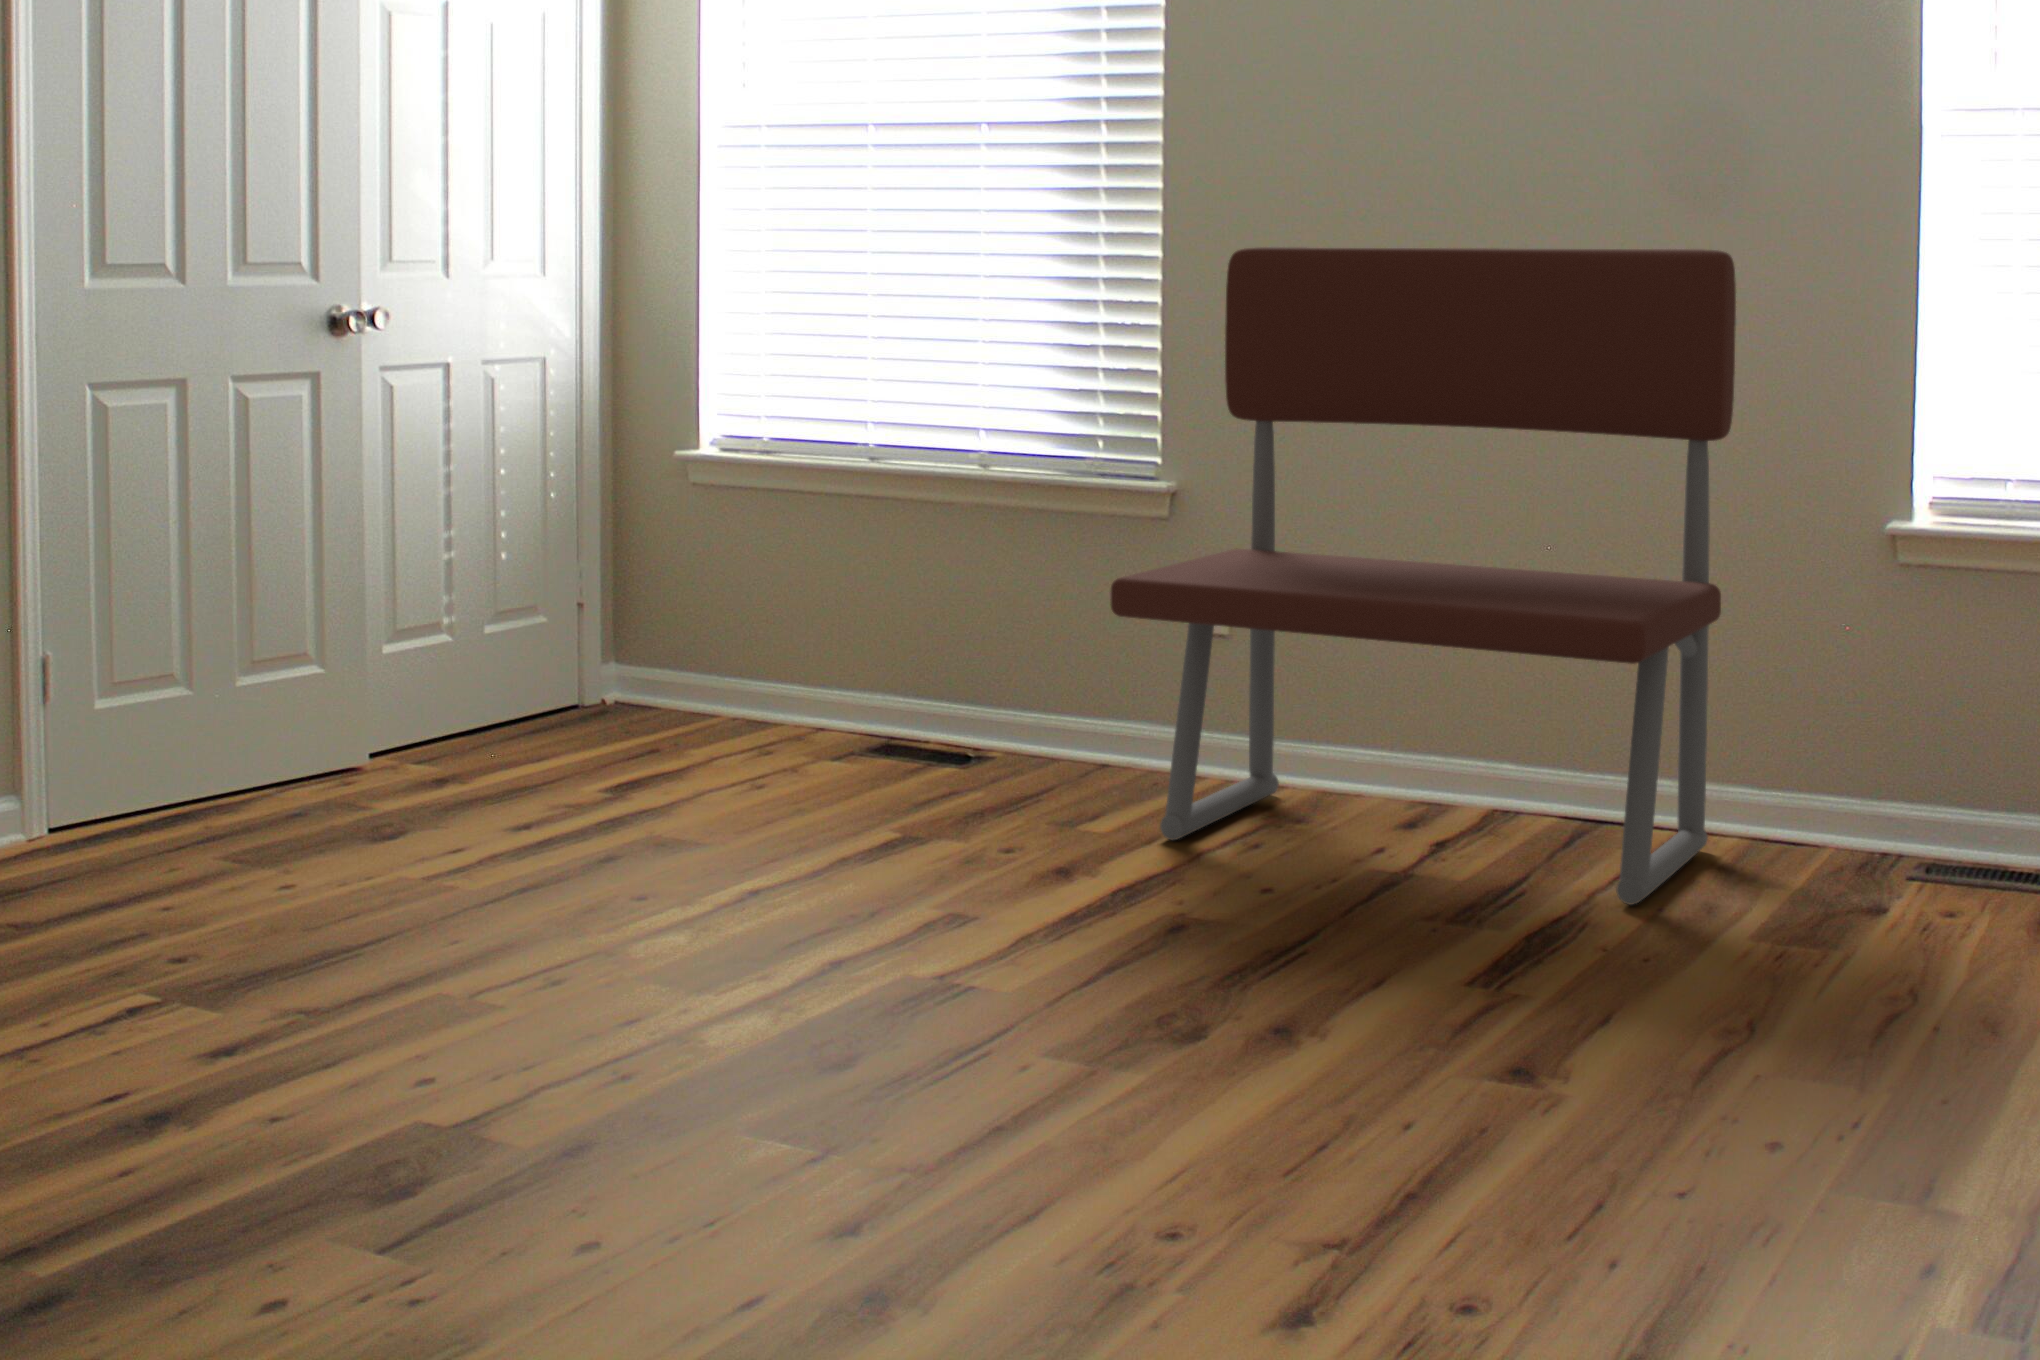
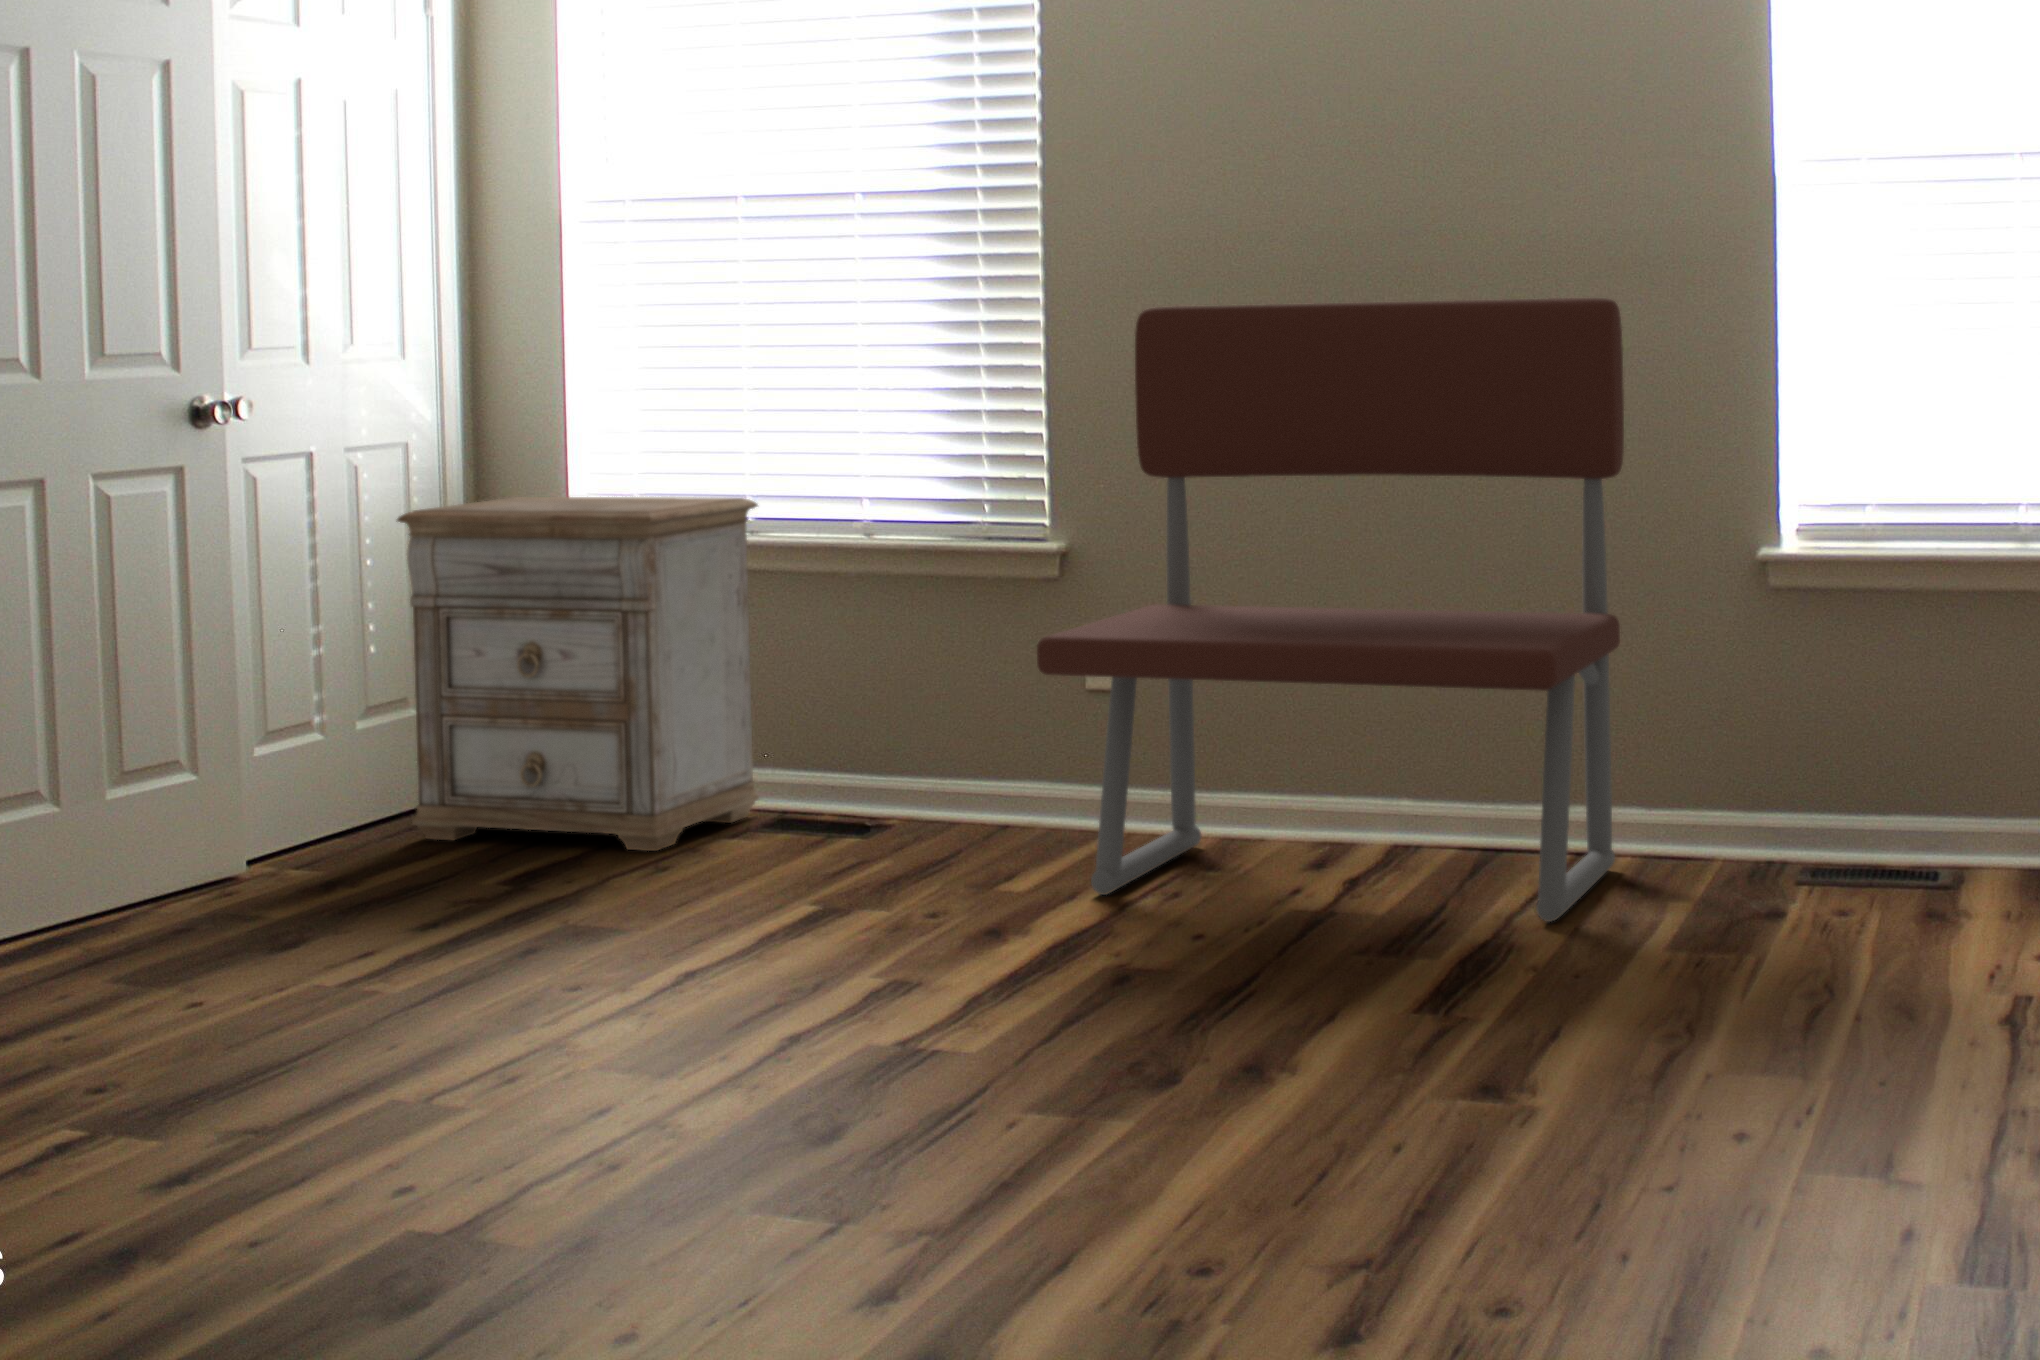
nightstand: none [523,414,862,763] -> present [397,497,759,851]

